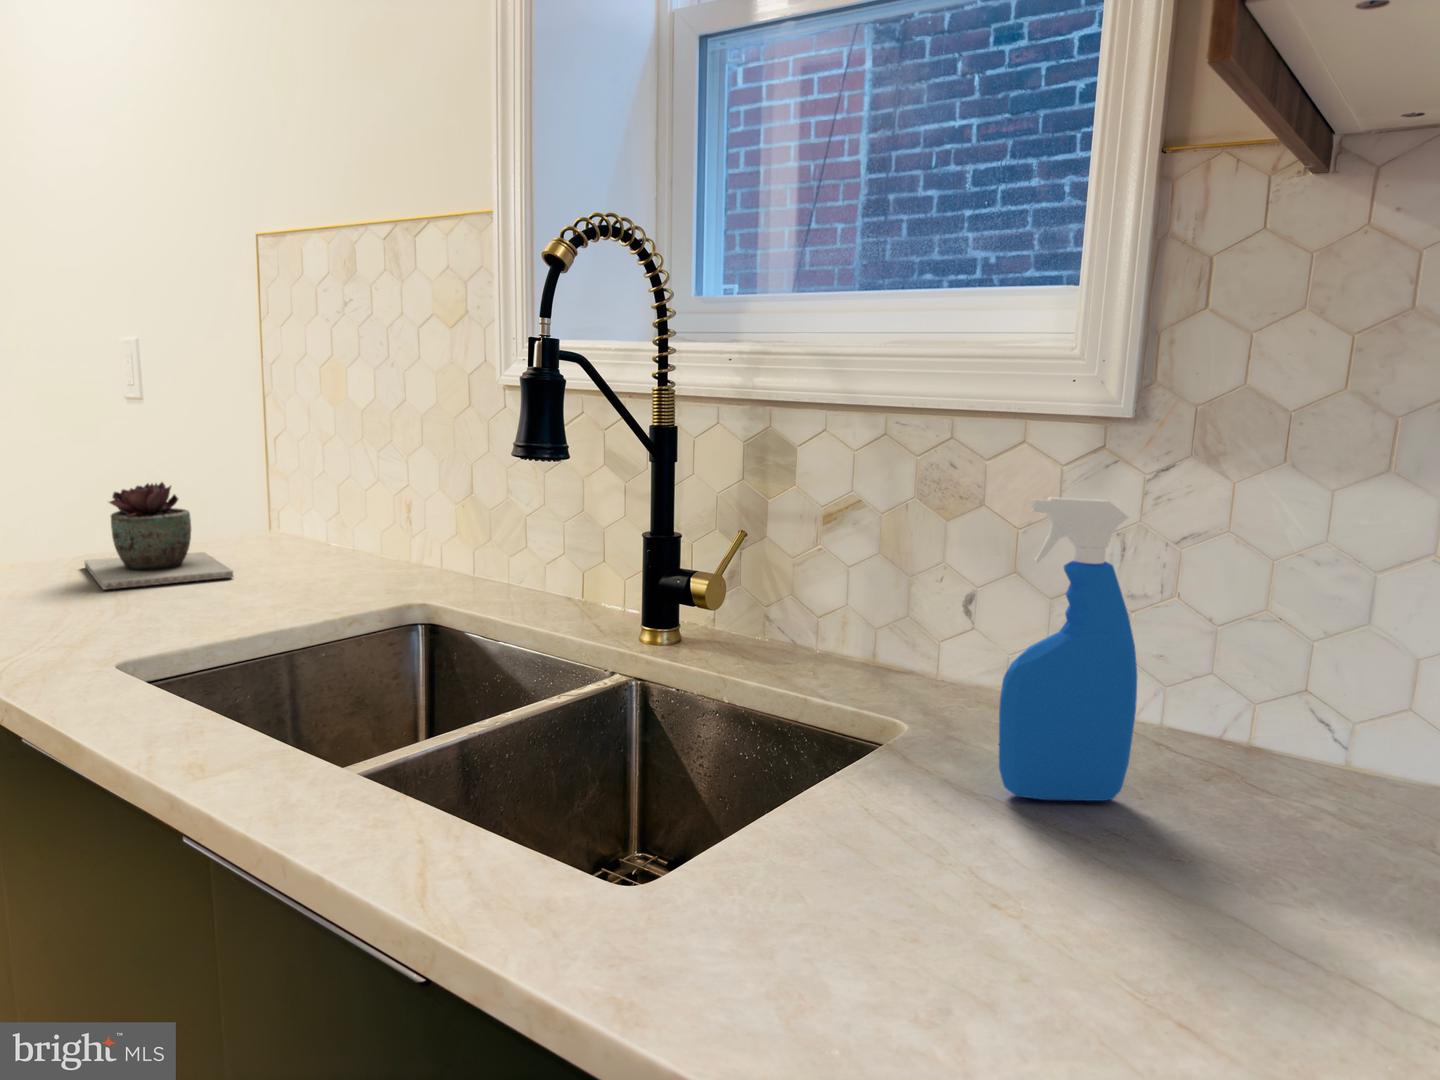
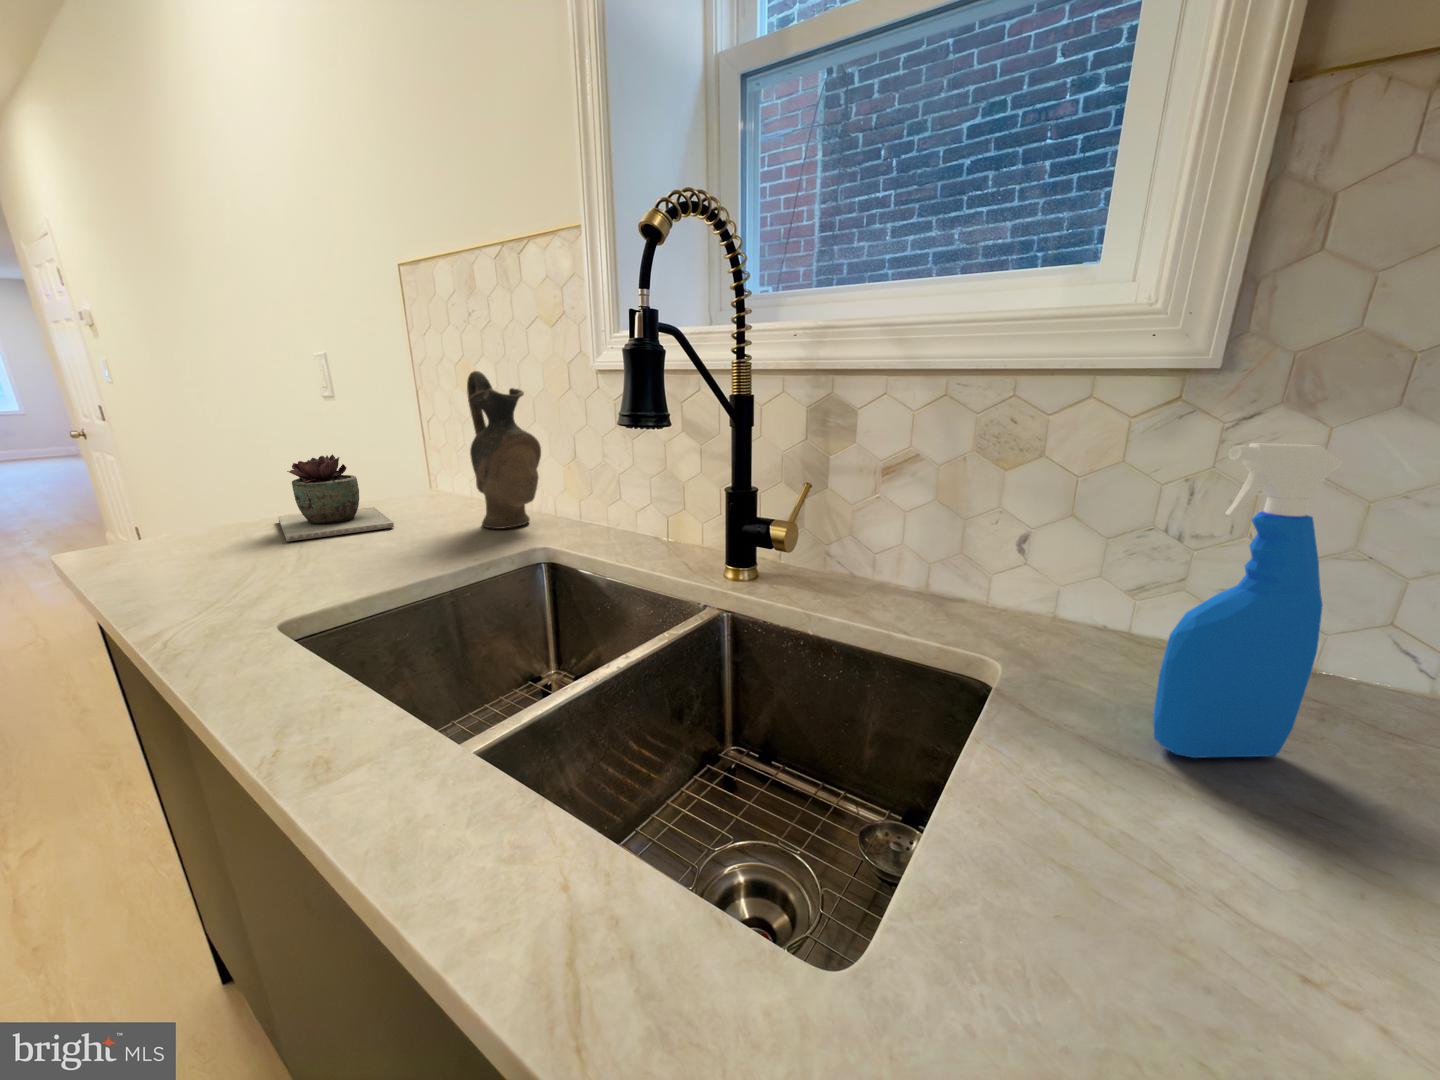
ceramic pitcher: none [338,381,428,582] -> present [467,371,541,529]

